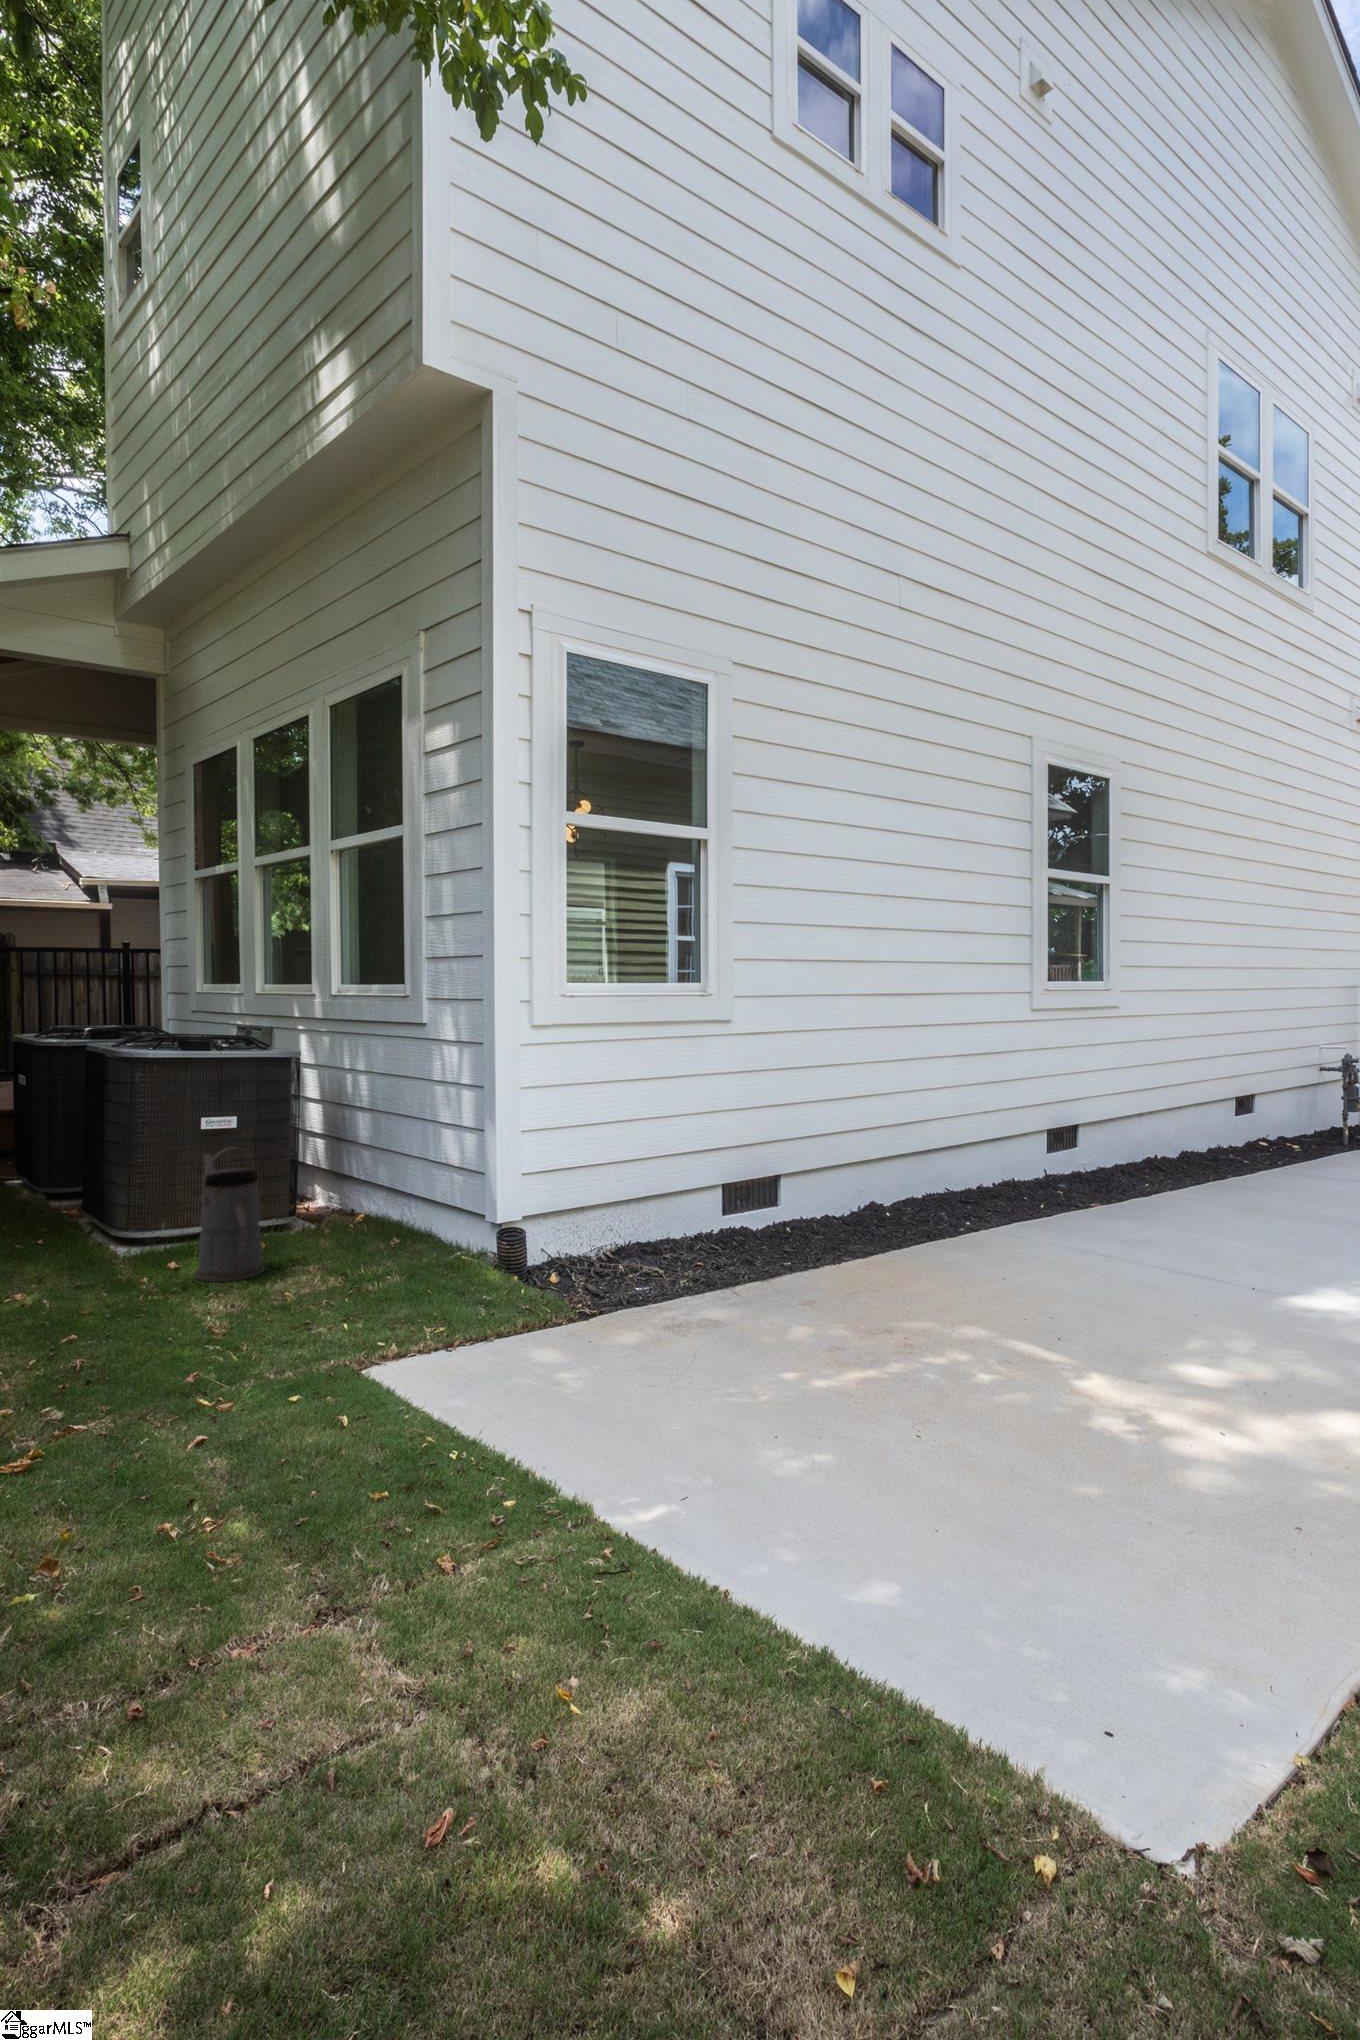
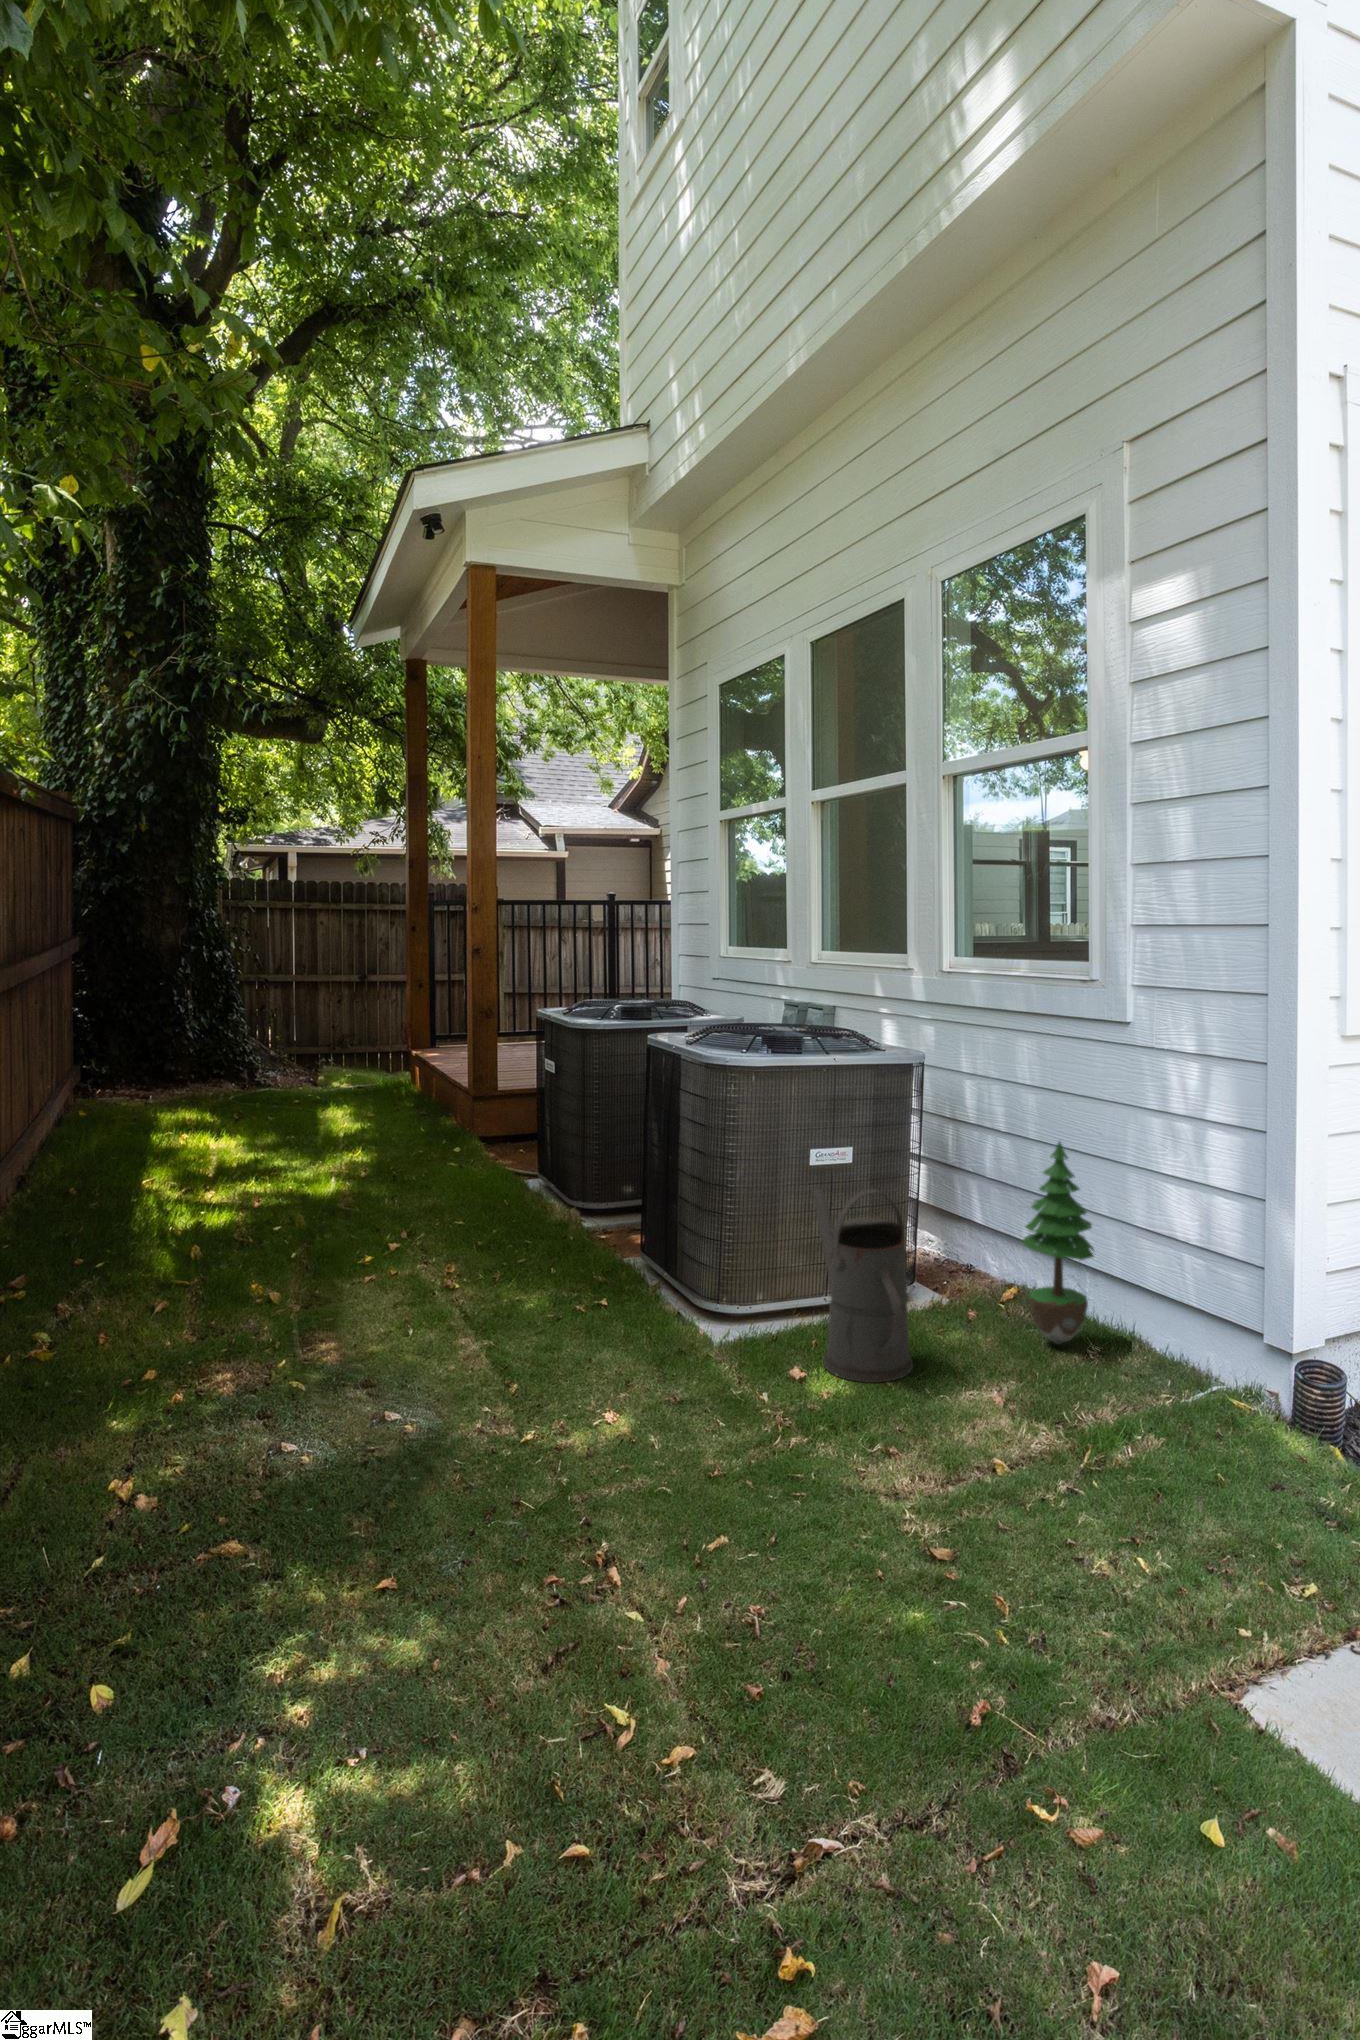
potted tree: none [355,1106,409,1252] -> present [1021,1142,1094,1344]

